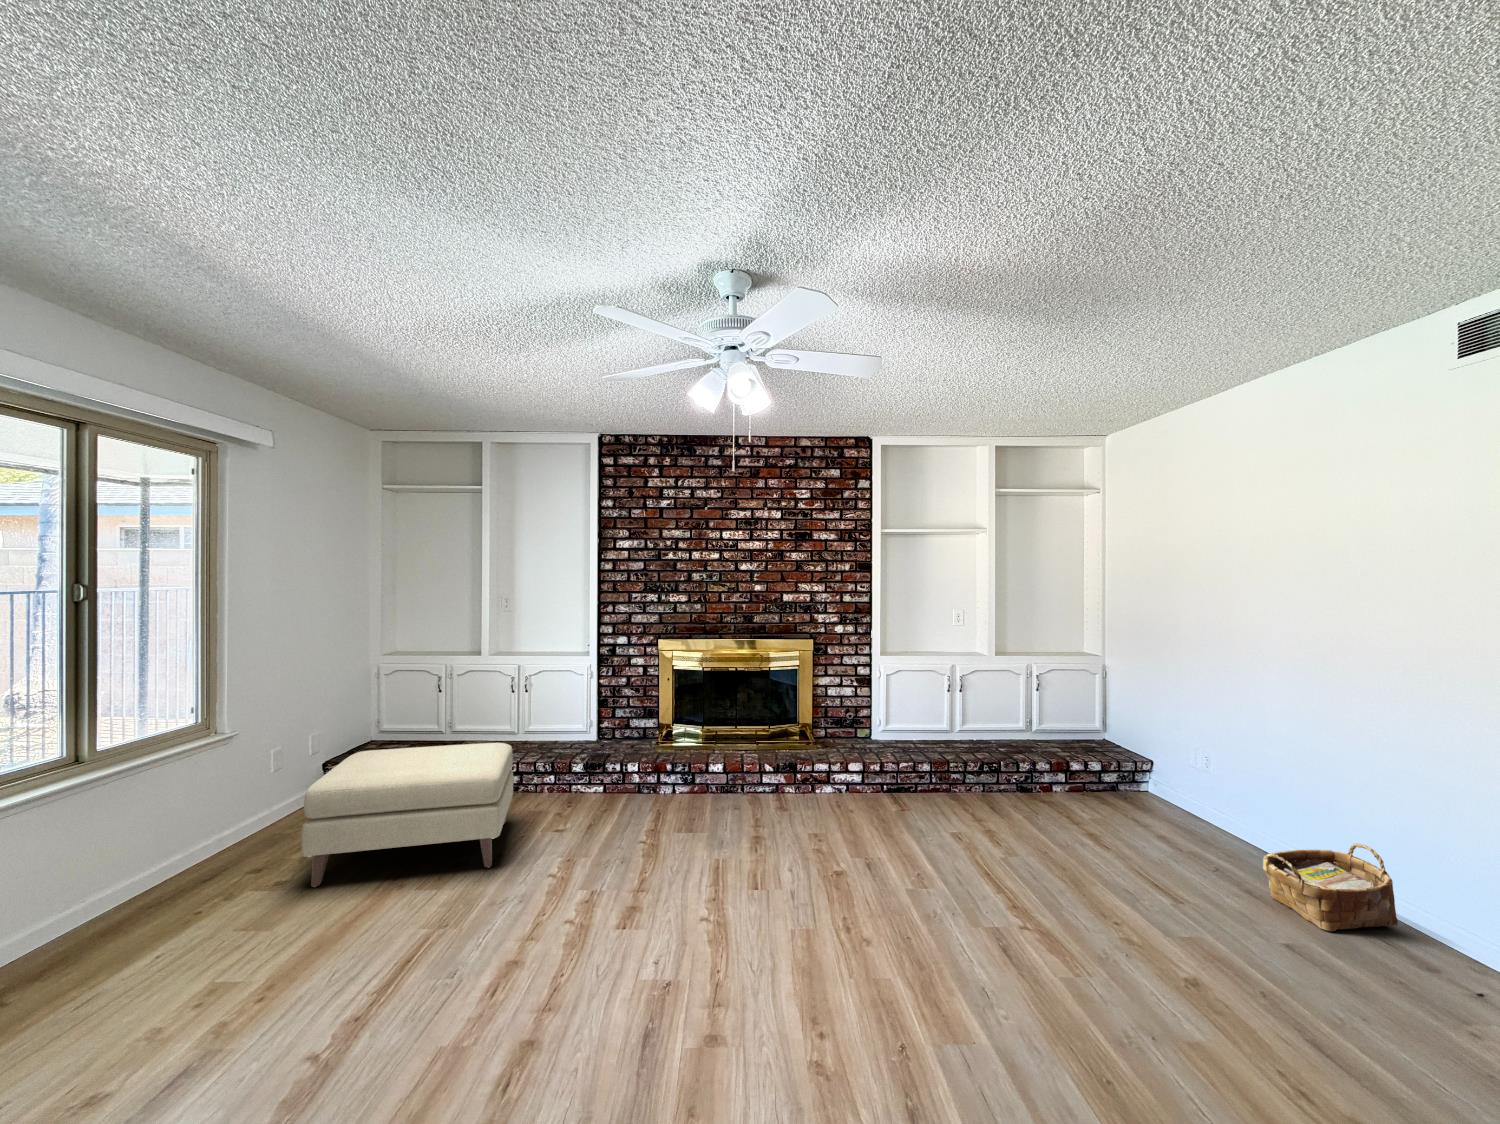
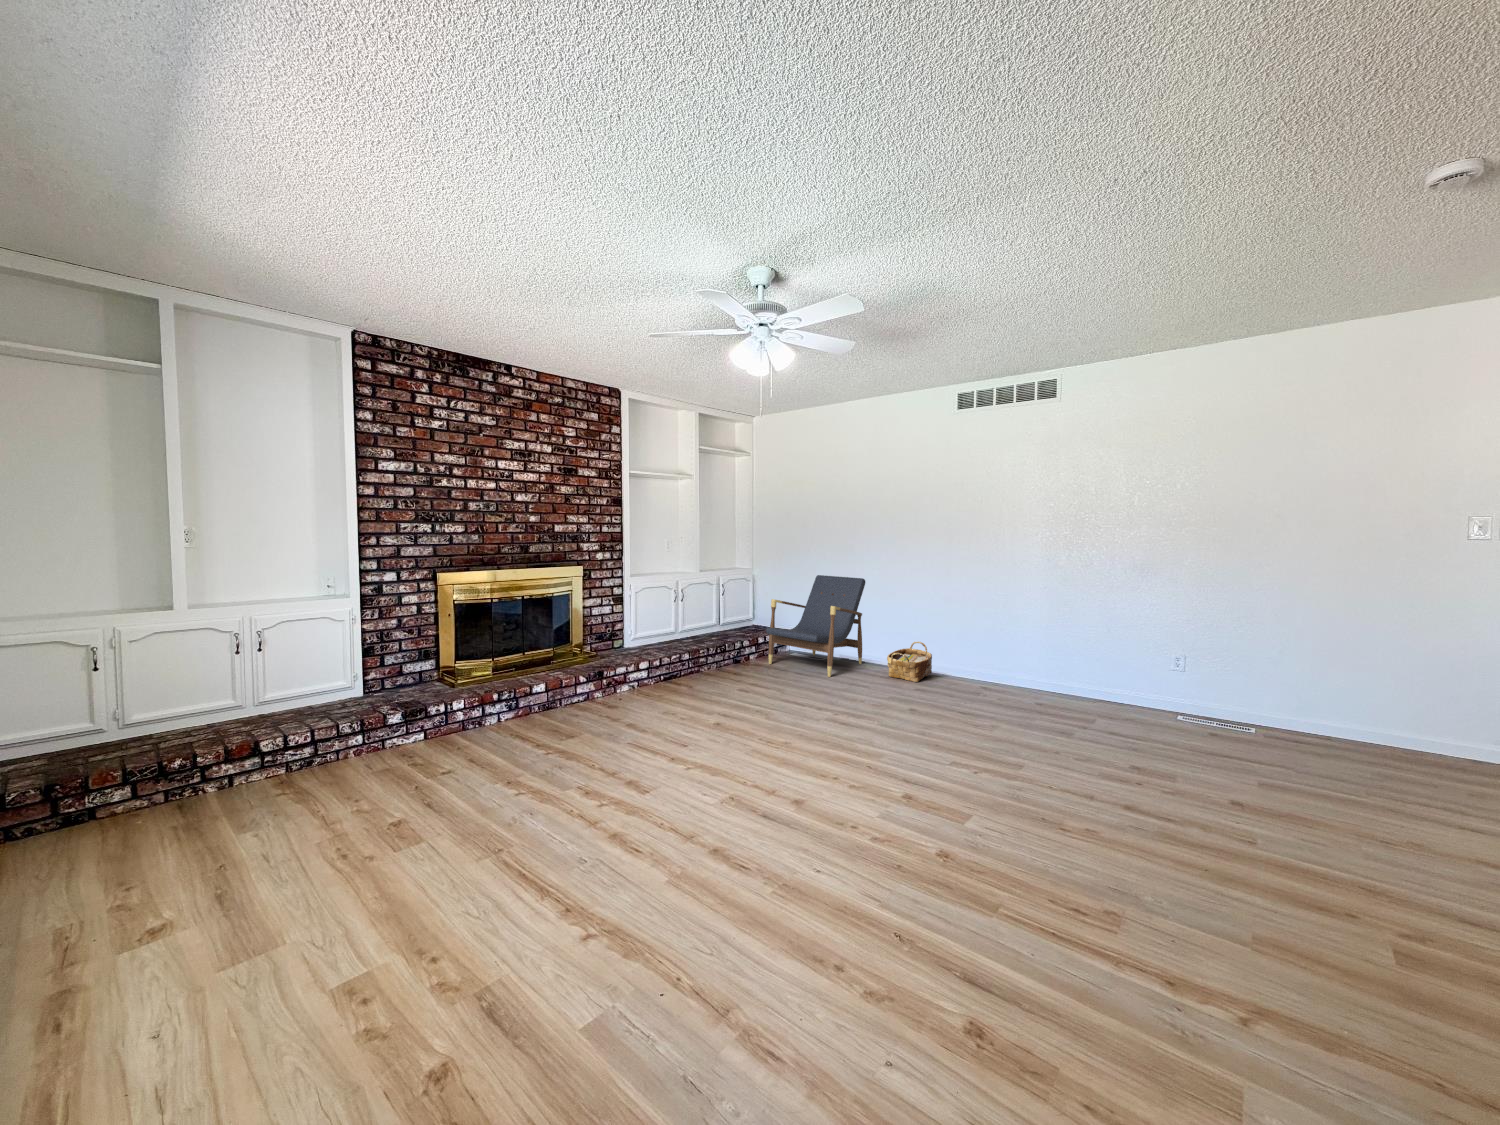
lounge chair: none [1053,679,1257,860] -> present [766,575,865,677]
ottoman: present [301,743,513,887] -> none [145,695,455,908]

